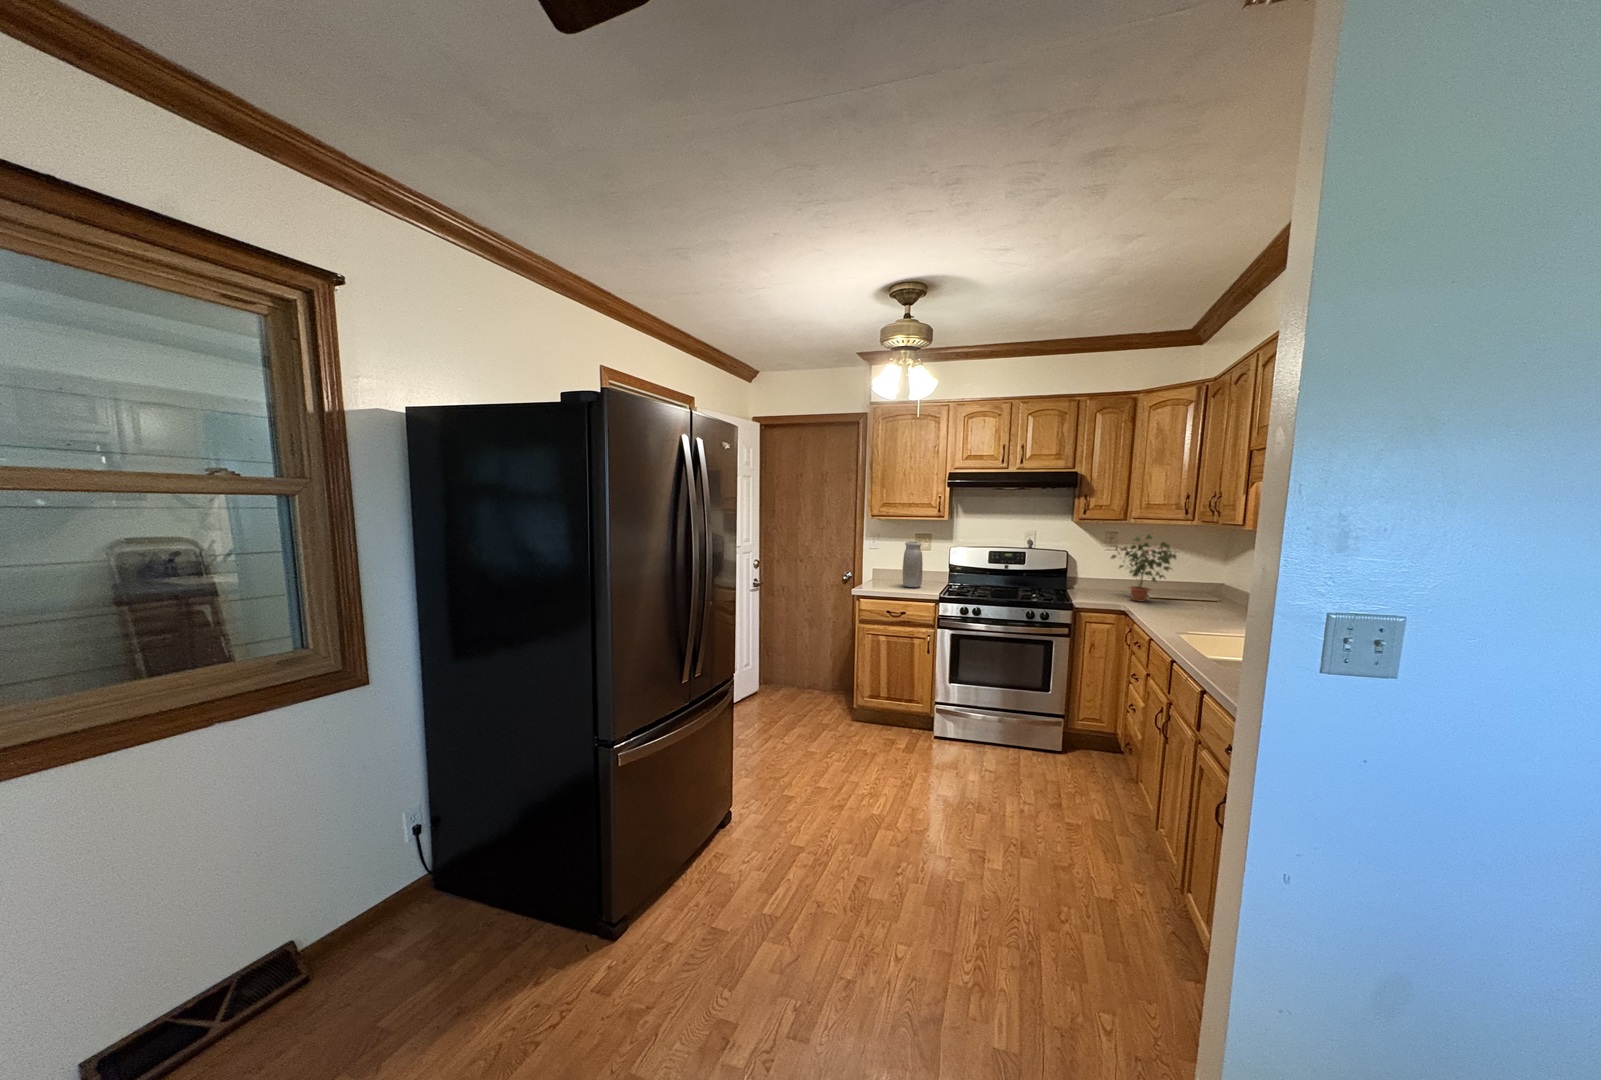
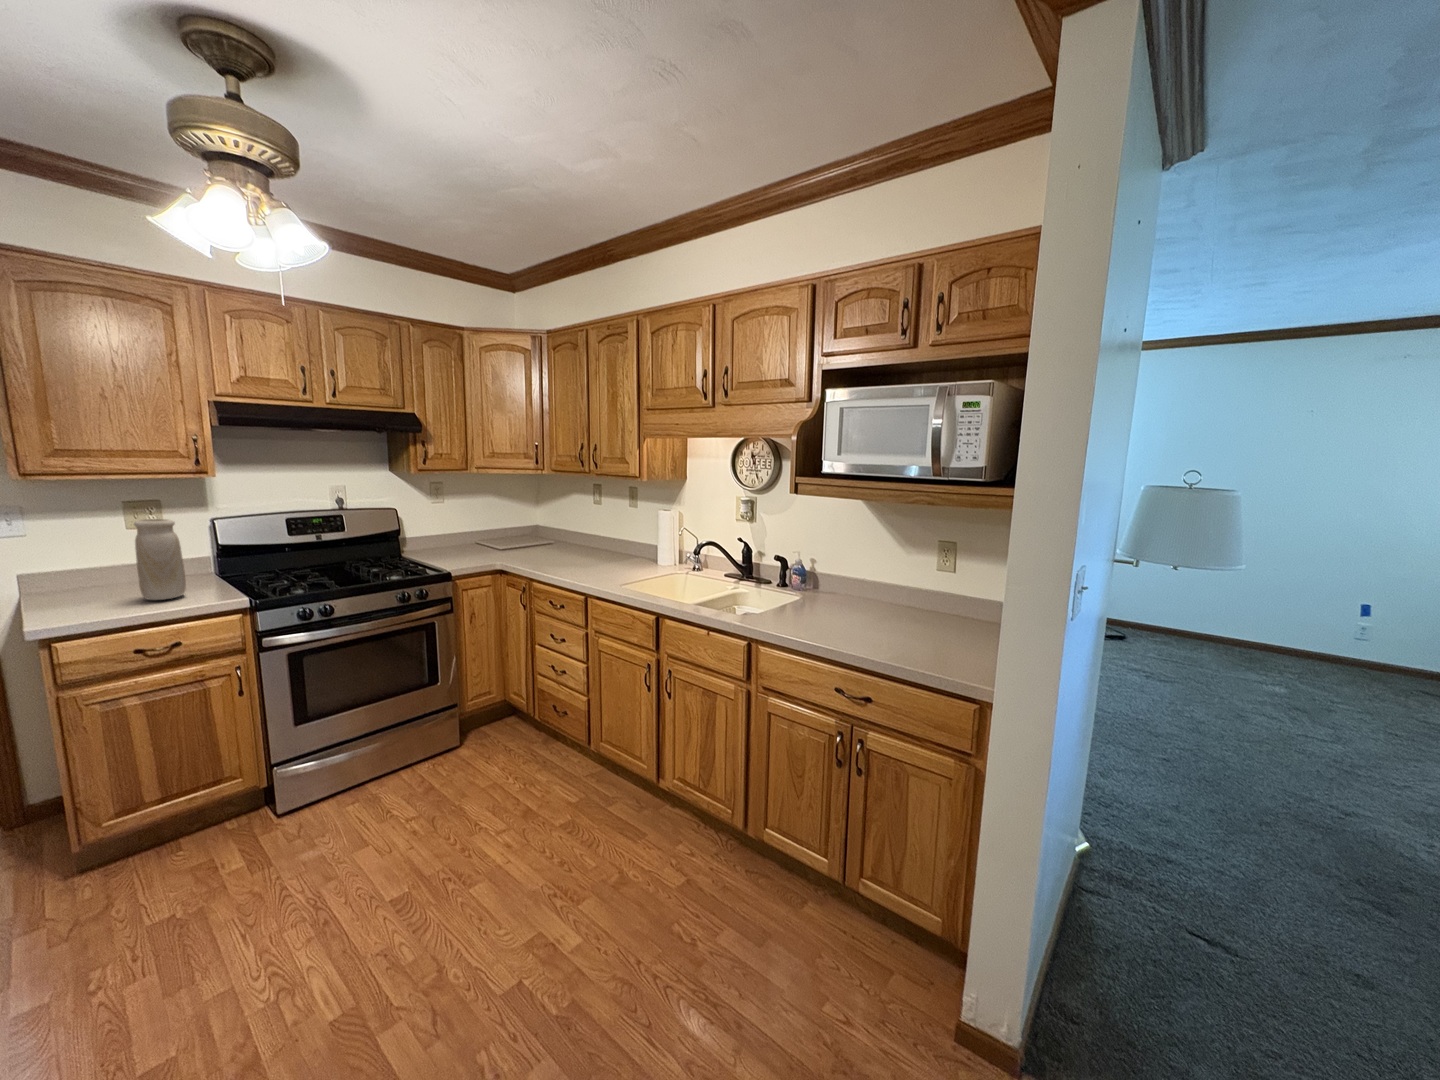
potted plant: present [1111,535,1176,601] -> none [449,483,526,553]

